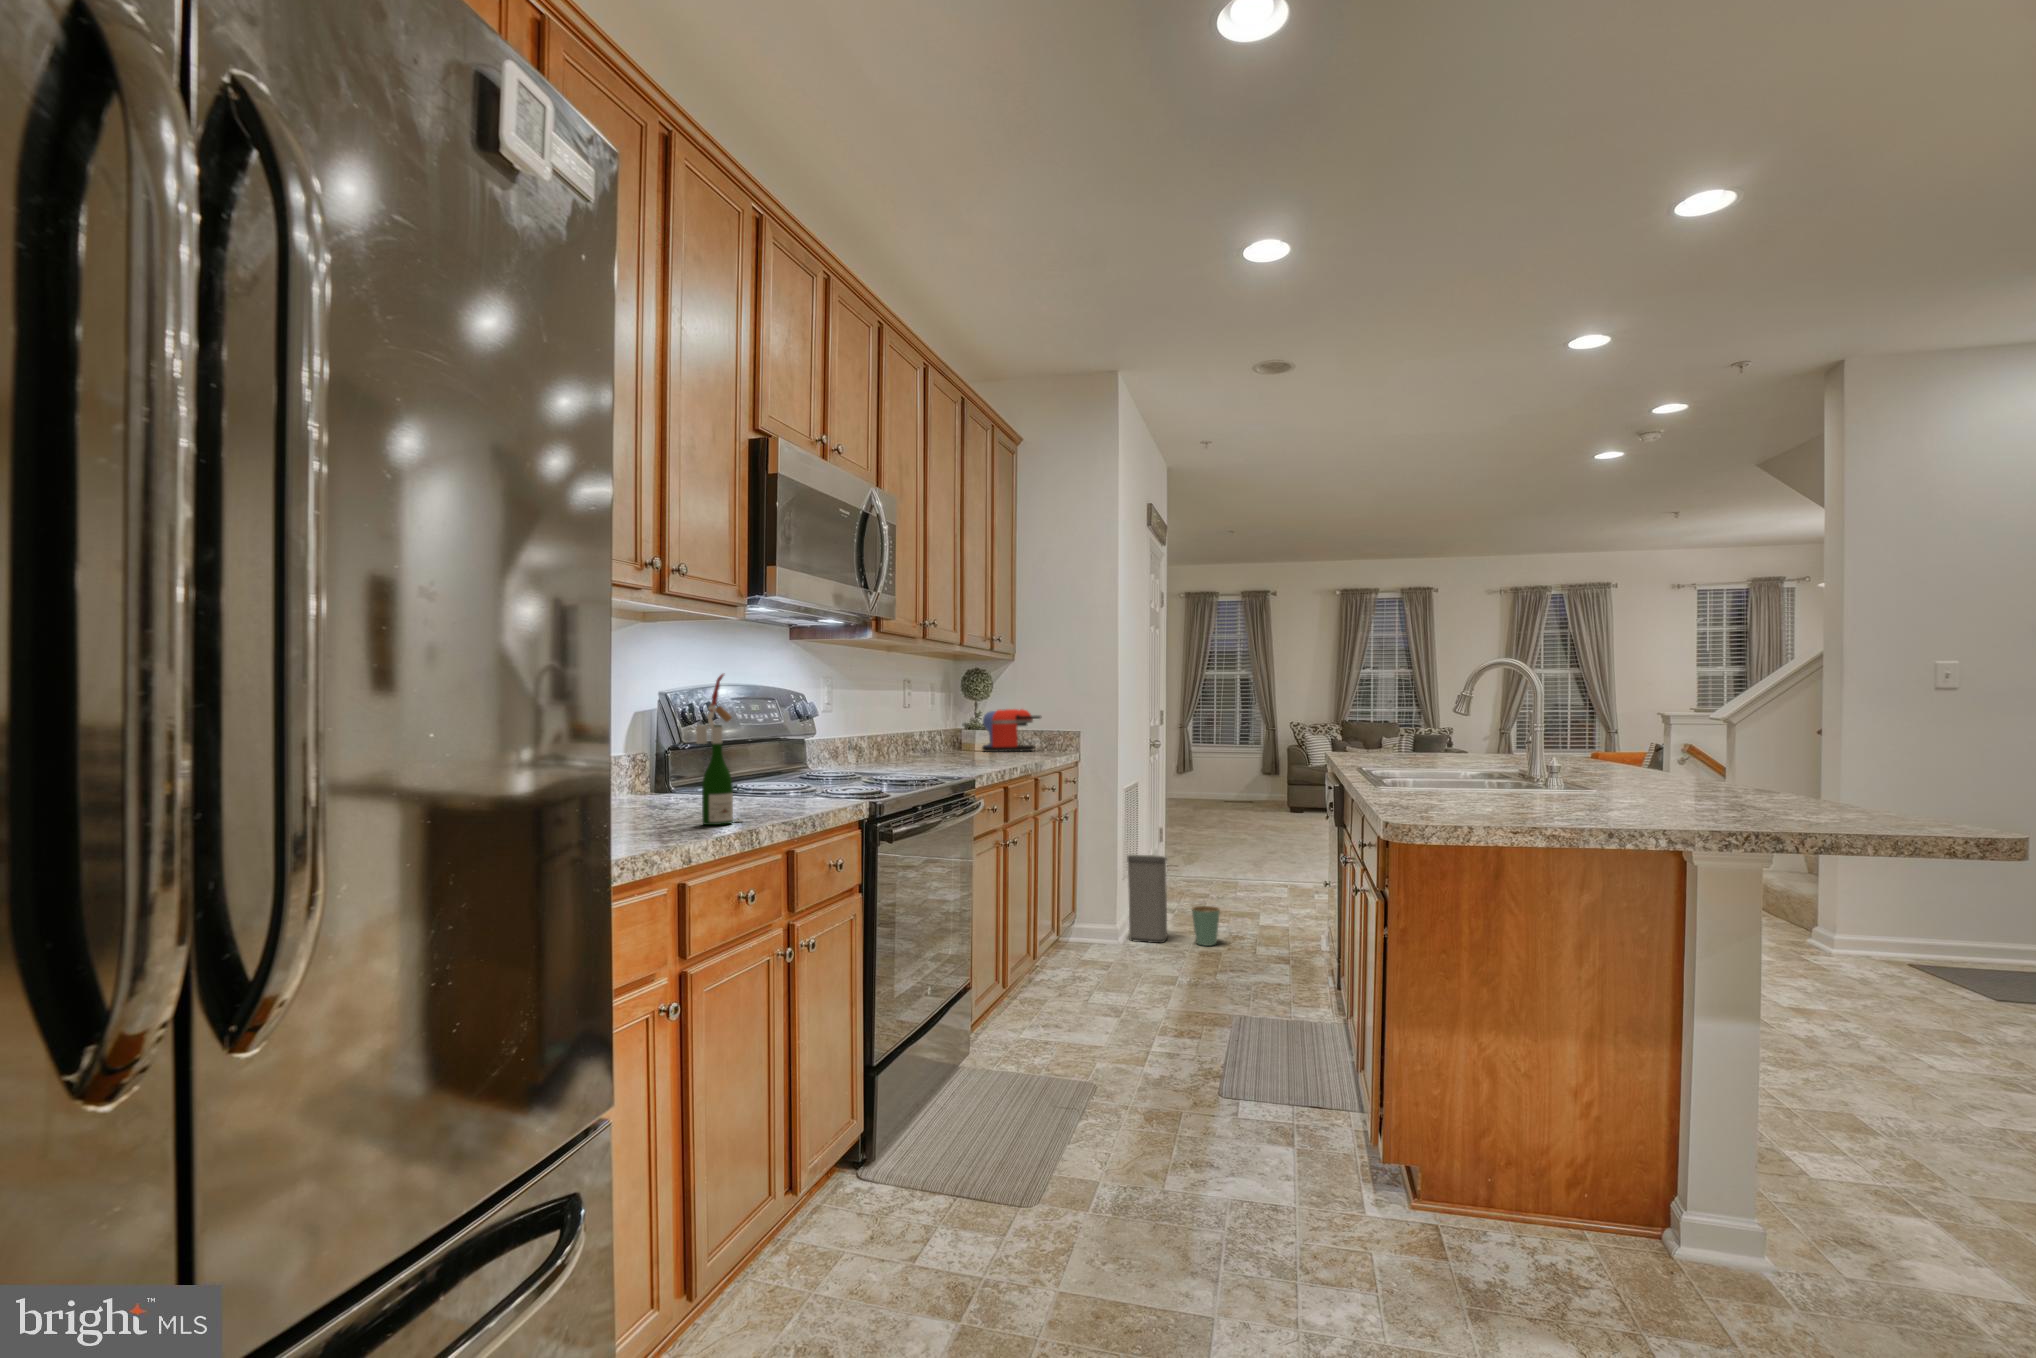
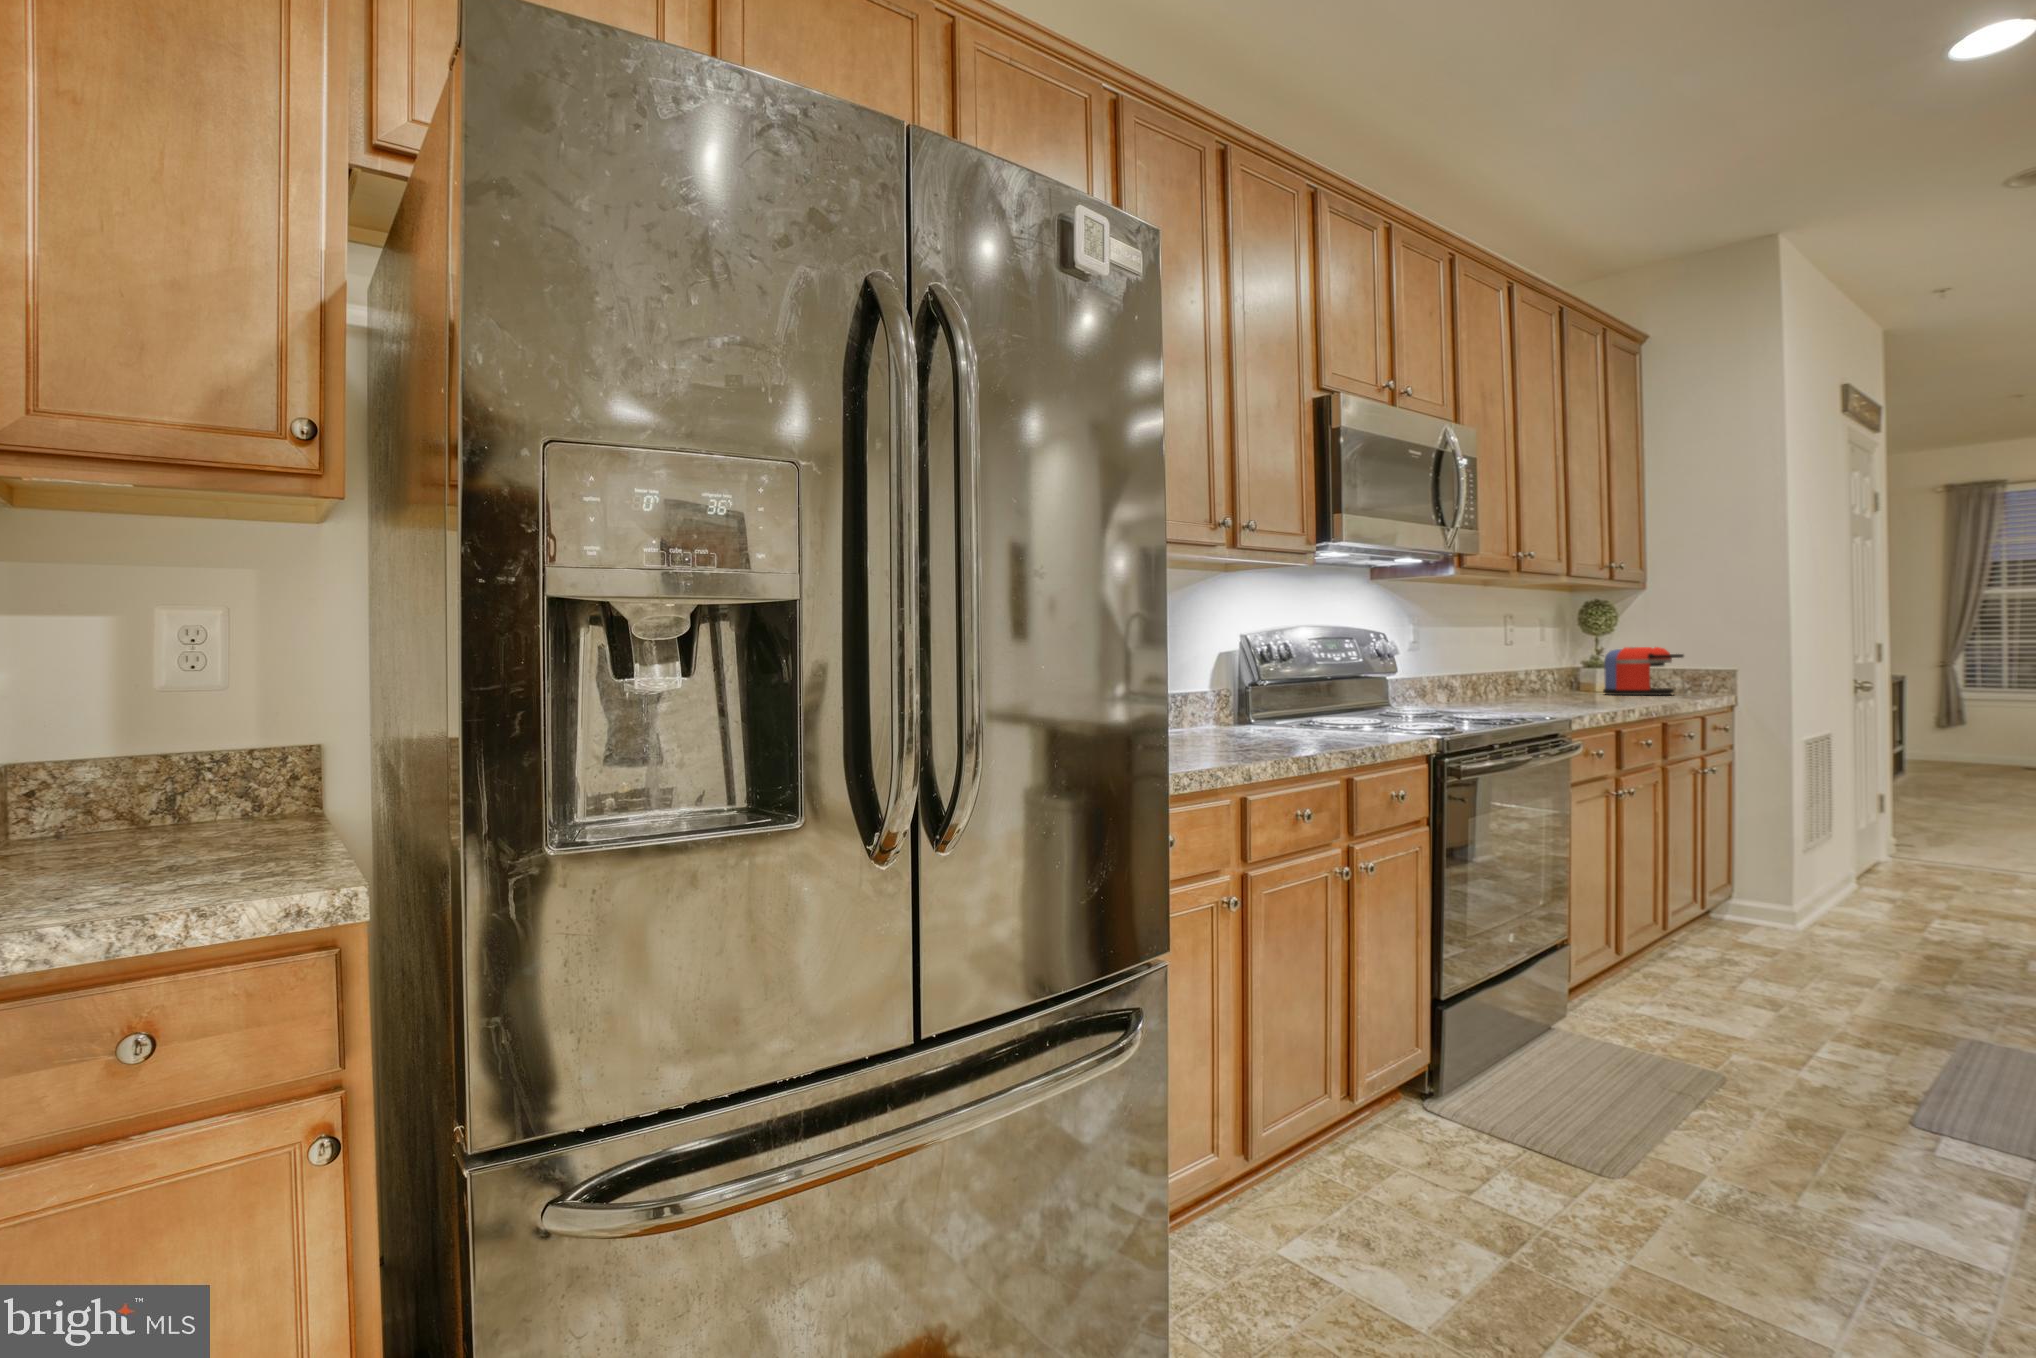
wine bottle: present [696,674,742,825] -> none [1256,617,1300,753]
trash can: present [1127,855,1220,946] -> none [1810,825,1963,952]

